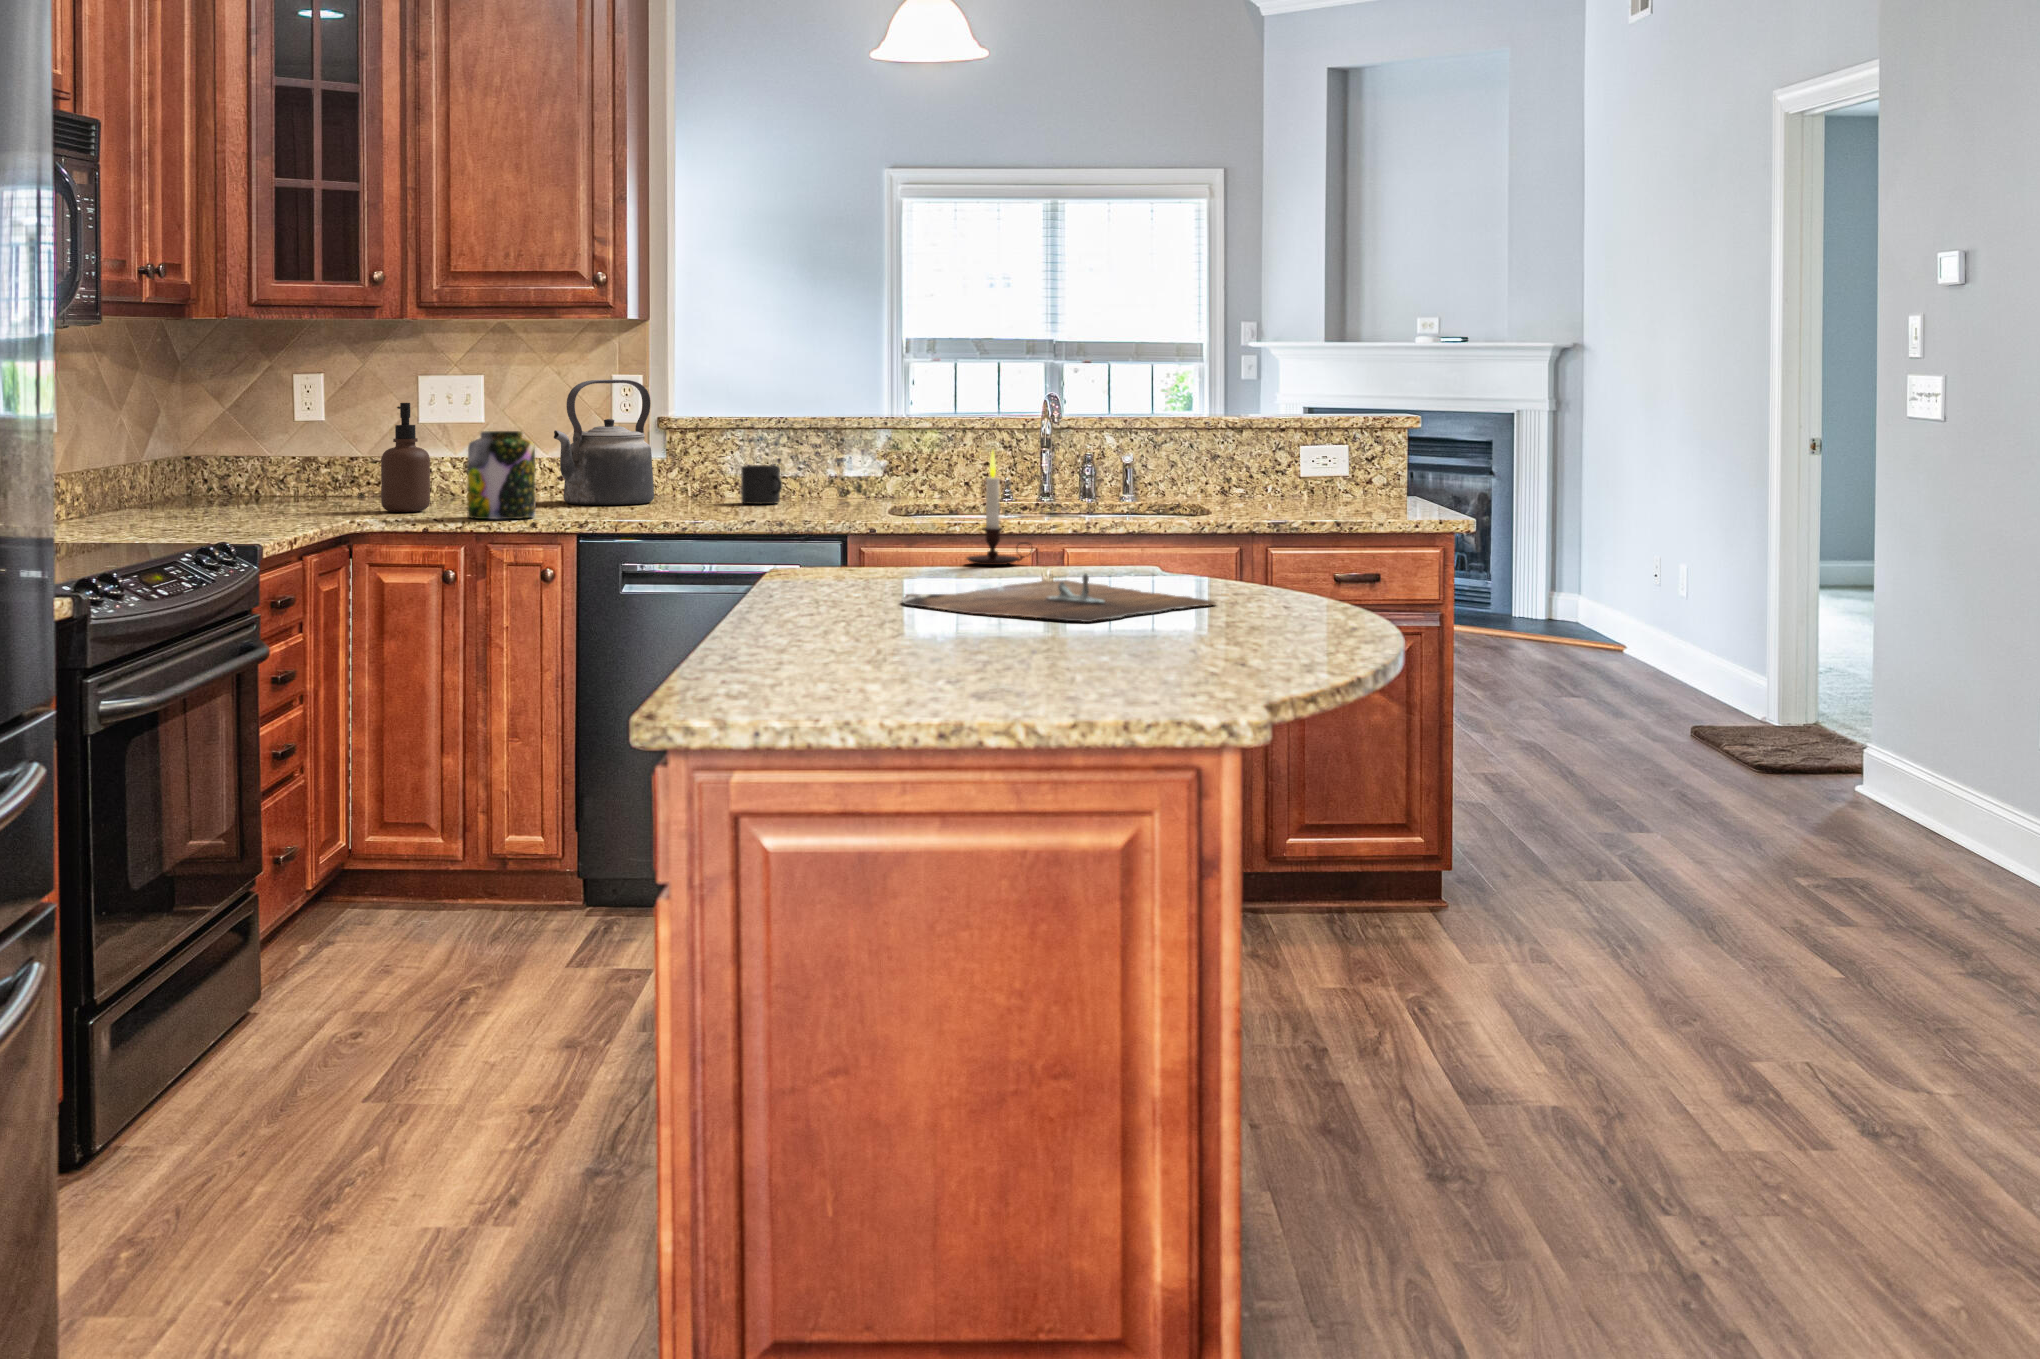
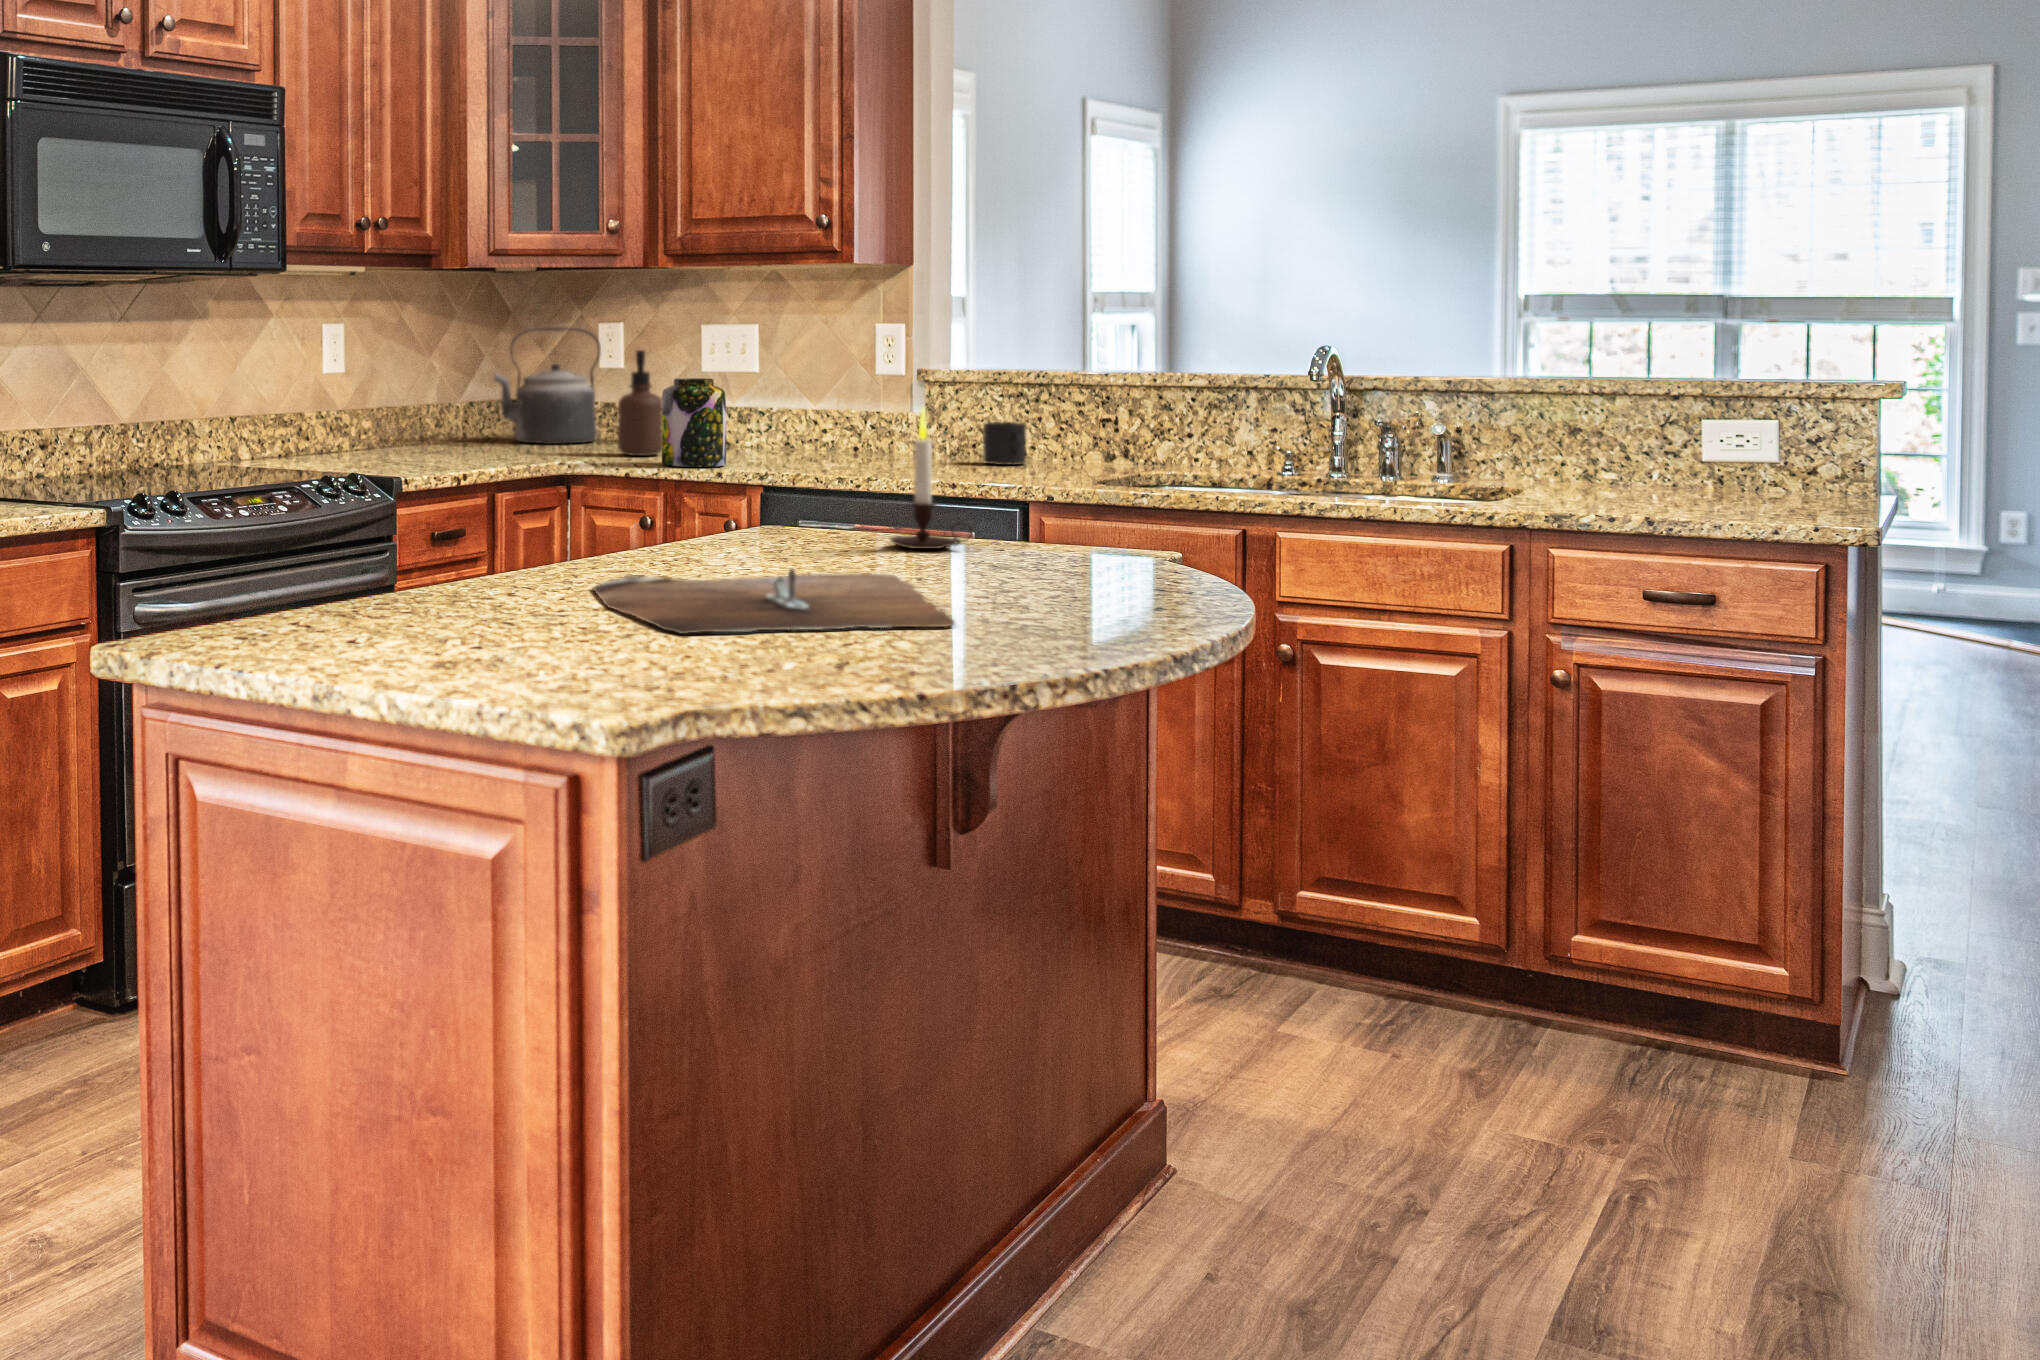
kettle: present [554,380,654,505] -> present [494,327,601,444]

